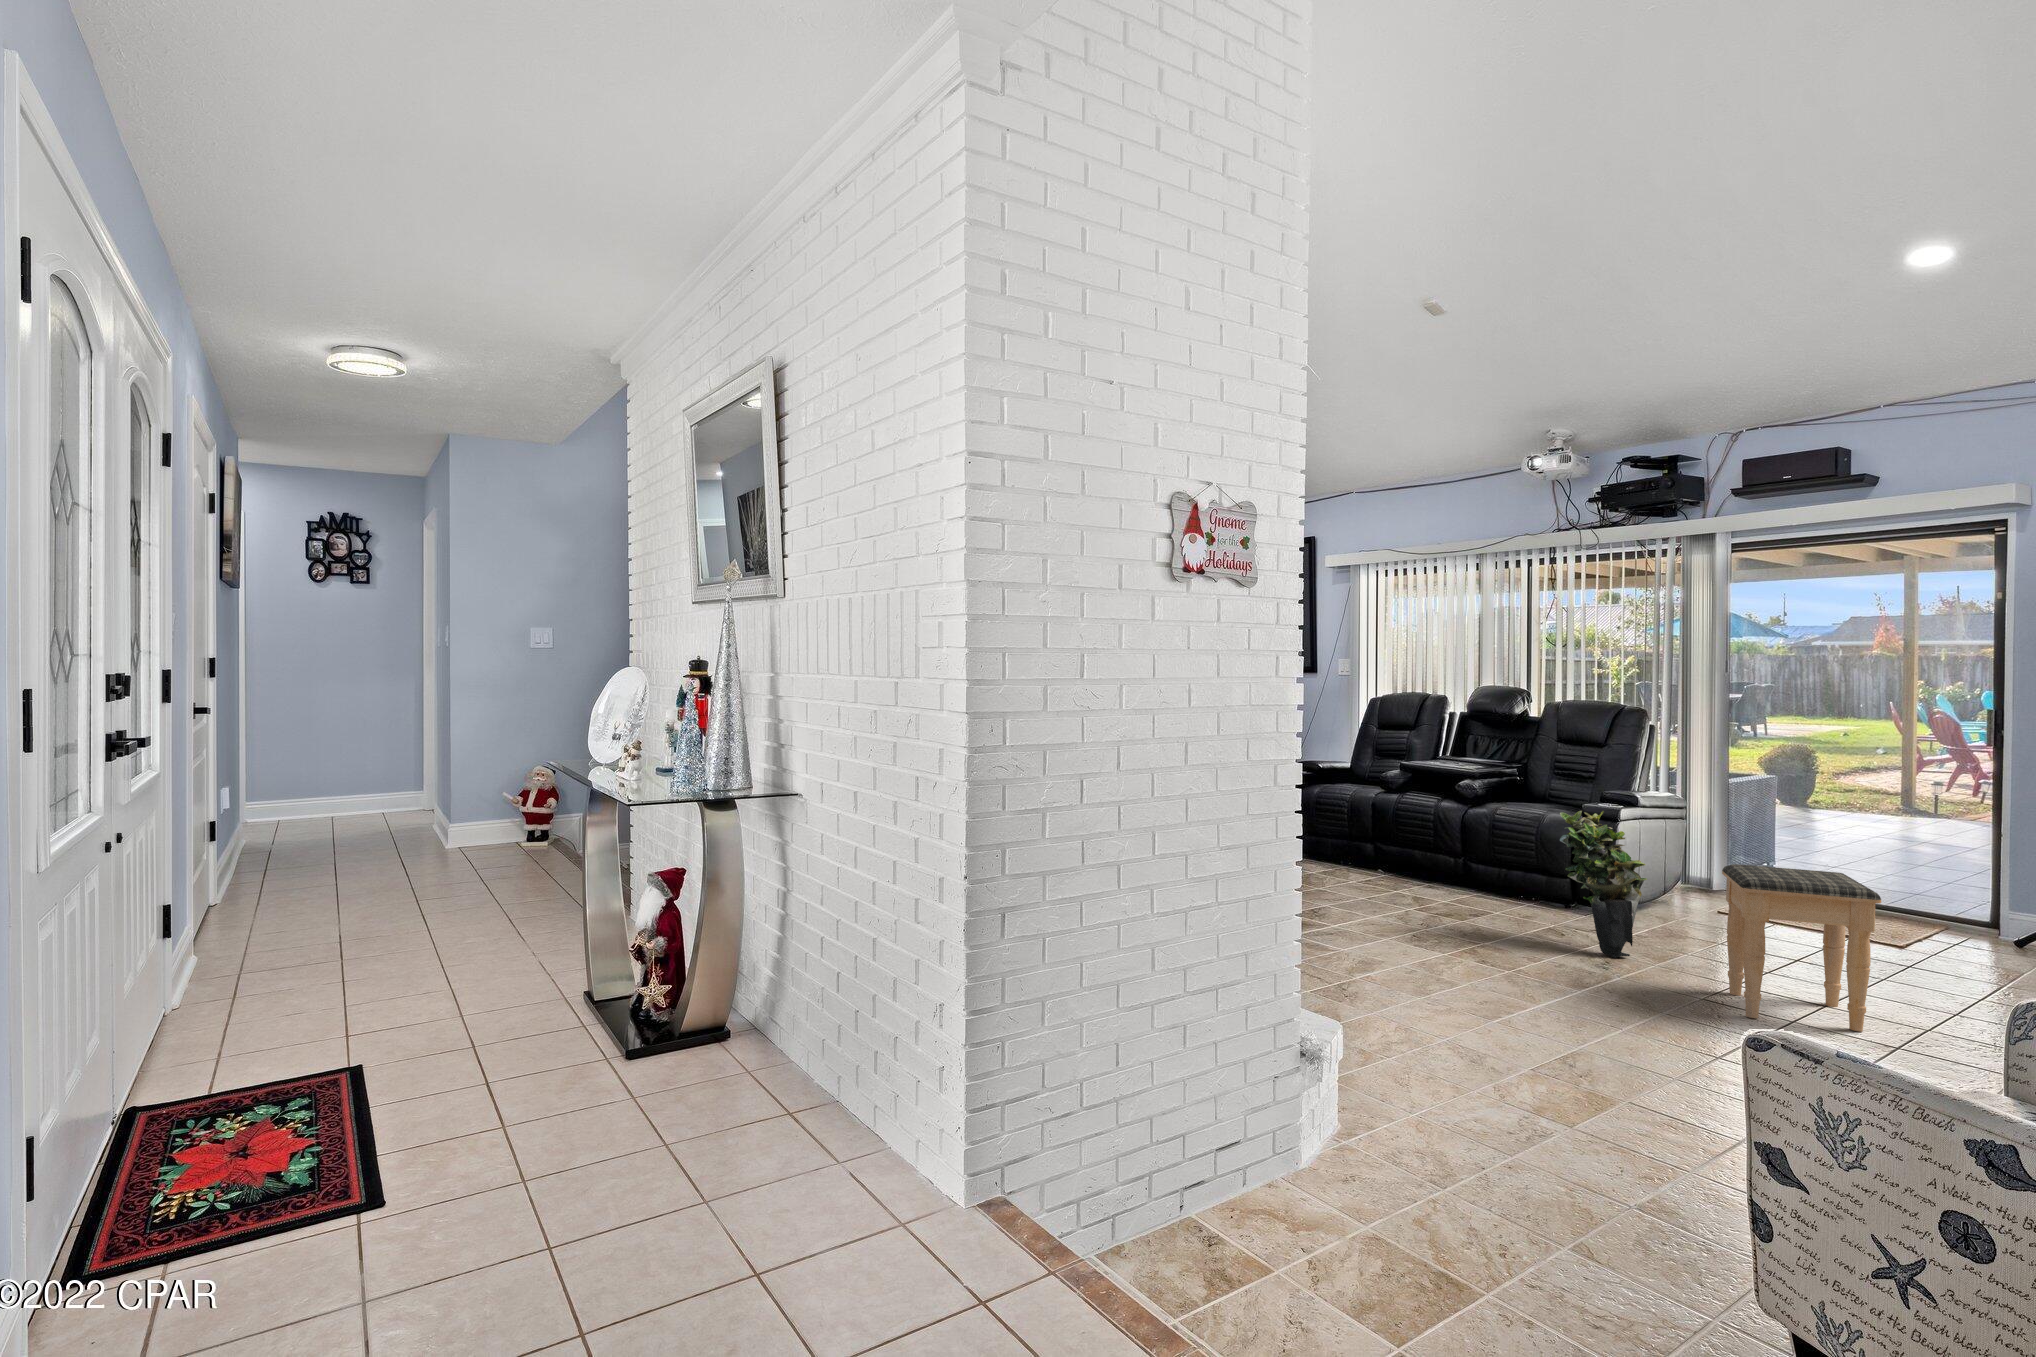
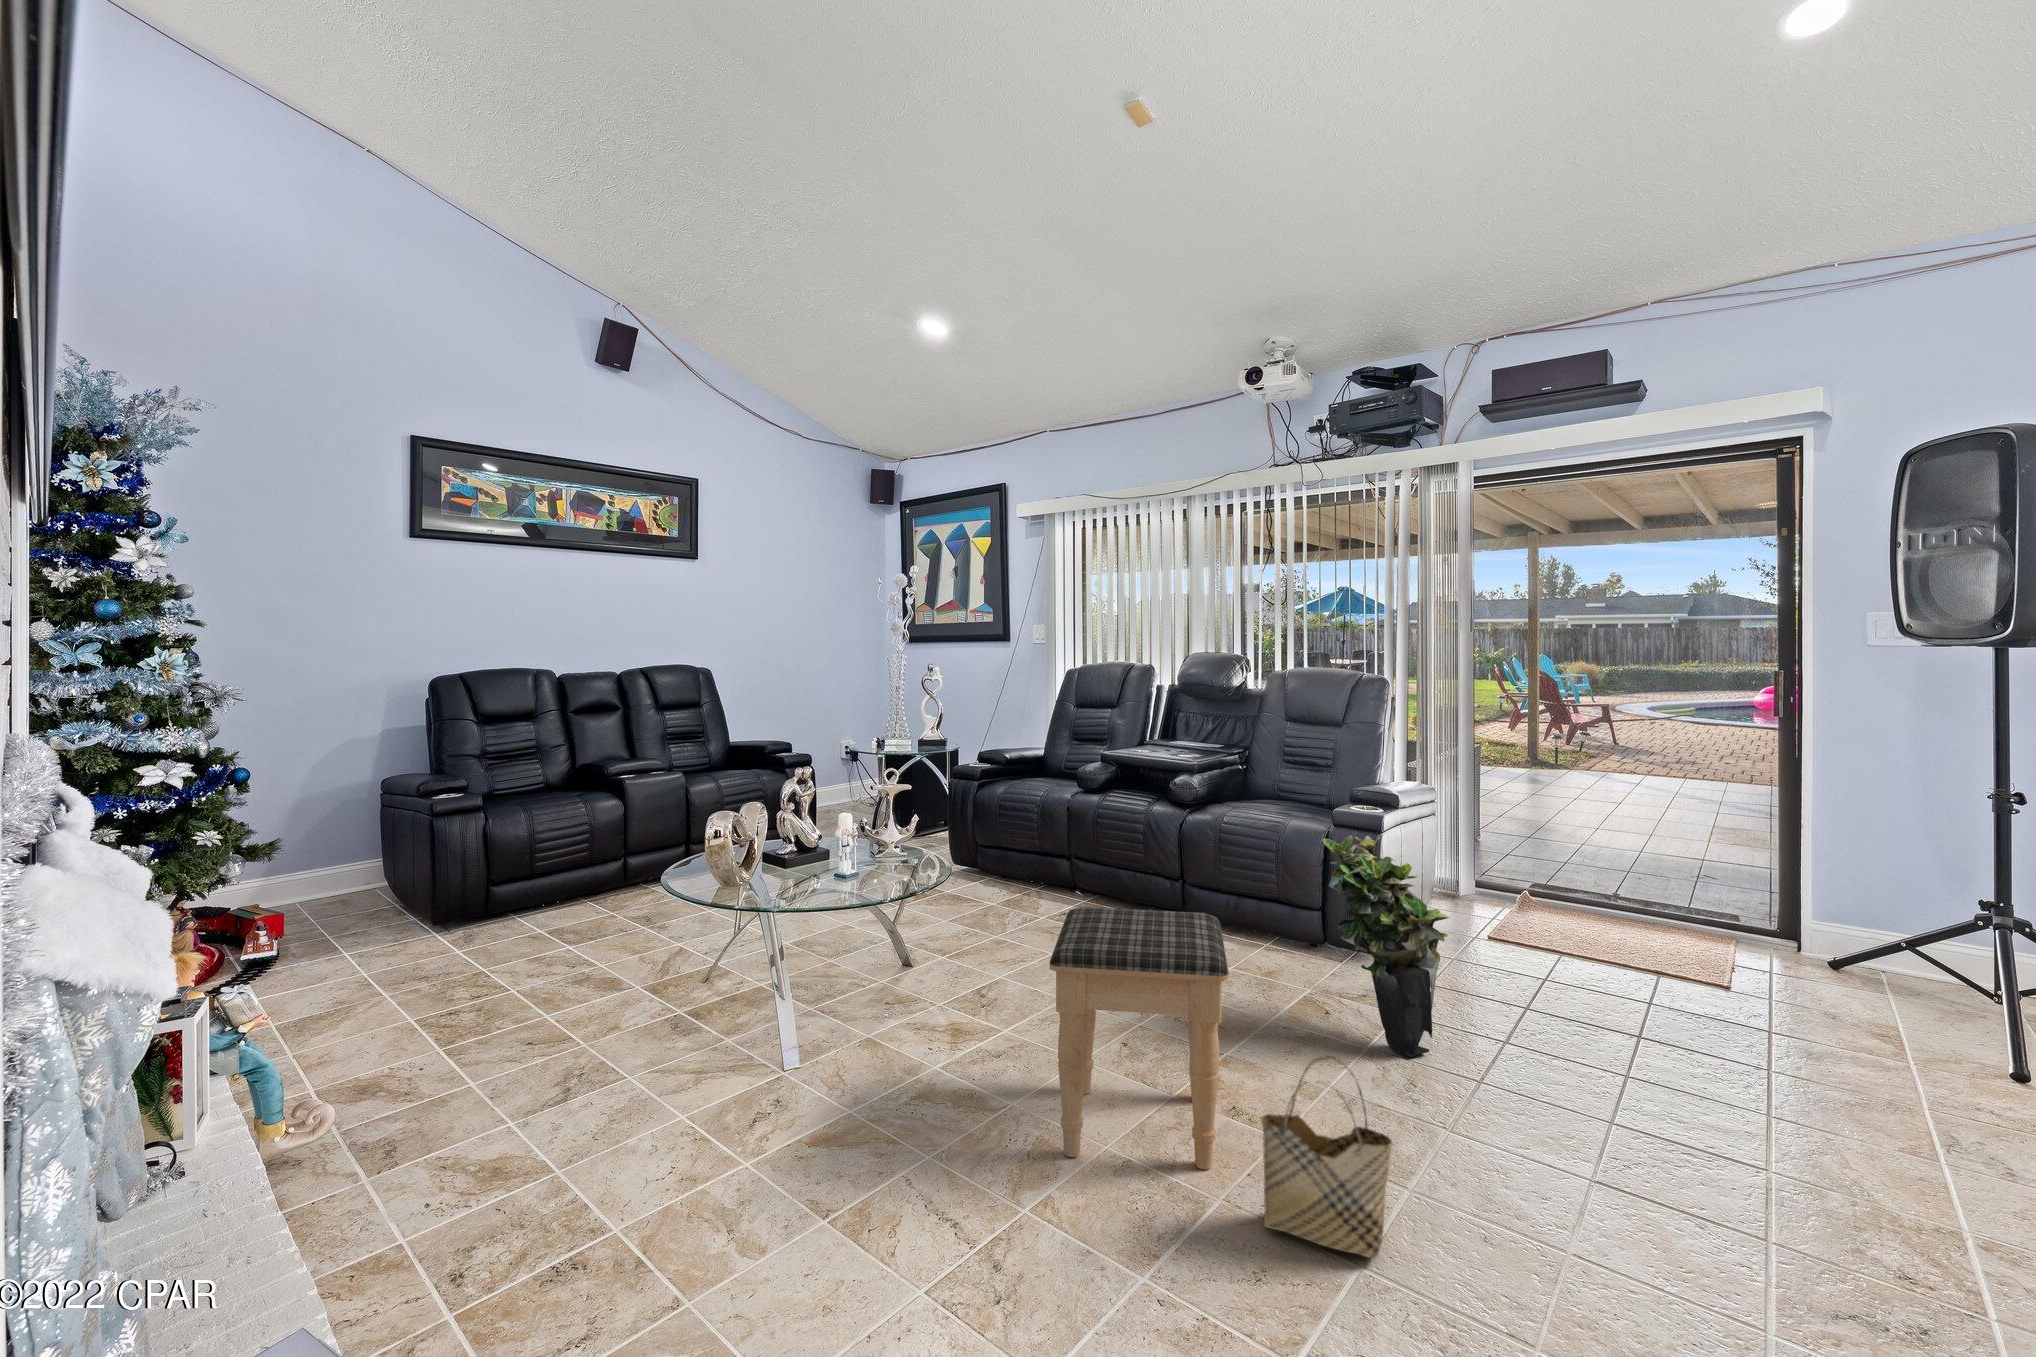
footstool: present [1722,864,1881,1032] -> present [1049,907,1229,1169]
woven basket: none [1488,907,1564,1009] -> present [1260,1056,1393,1259]

